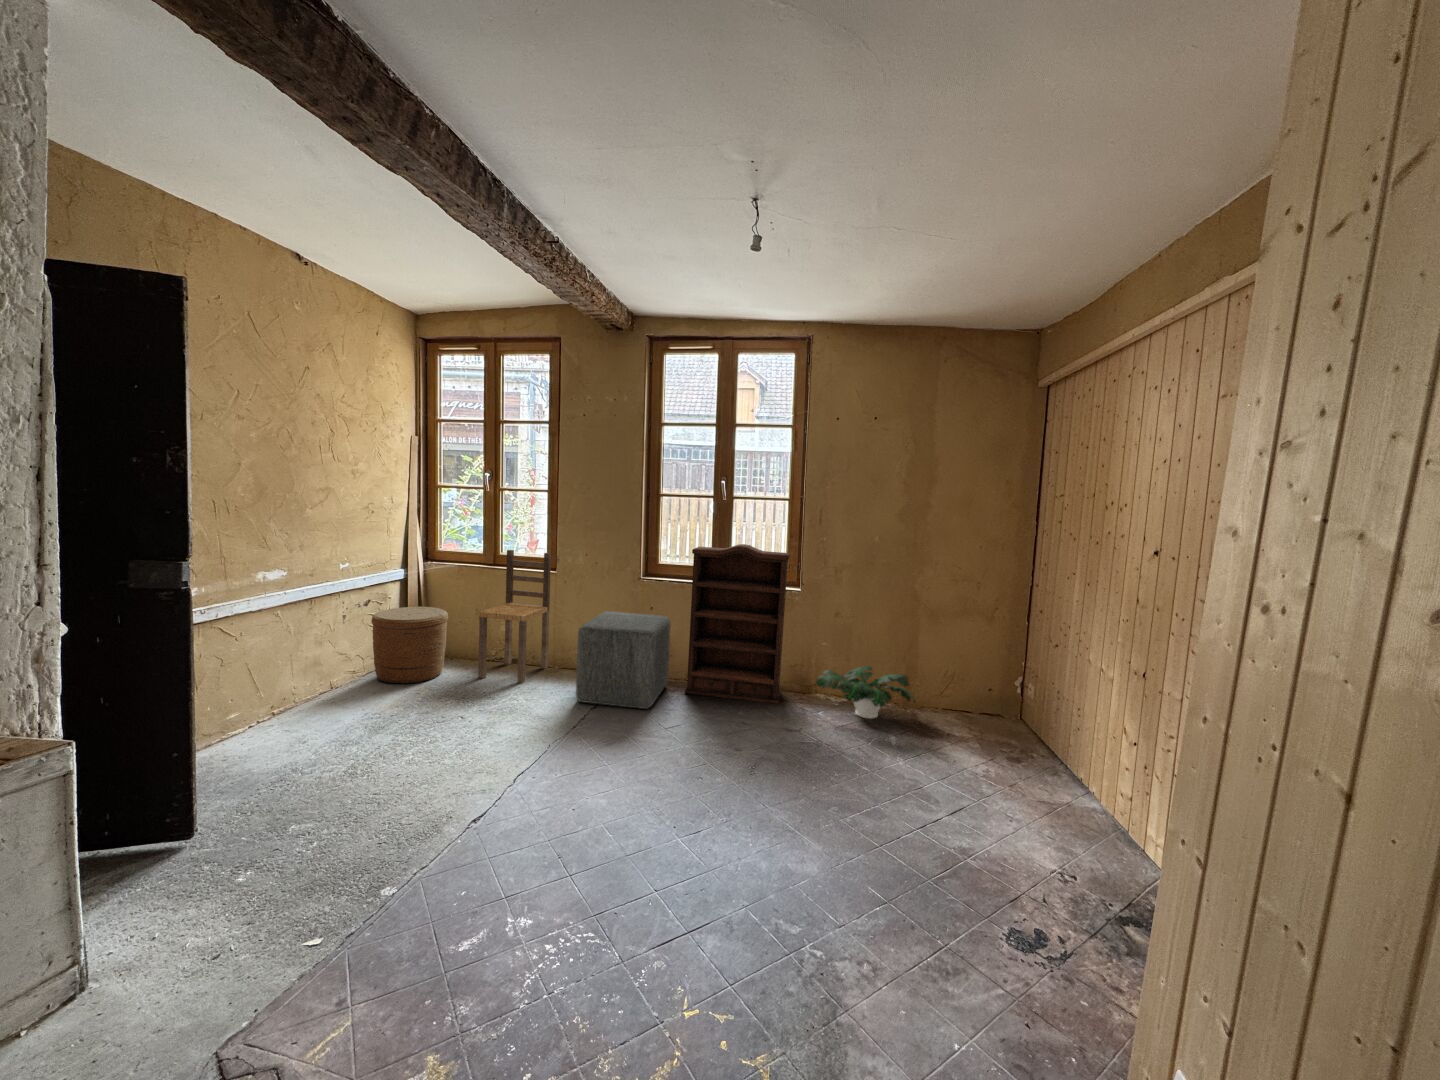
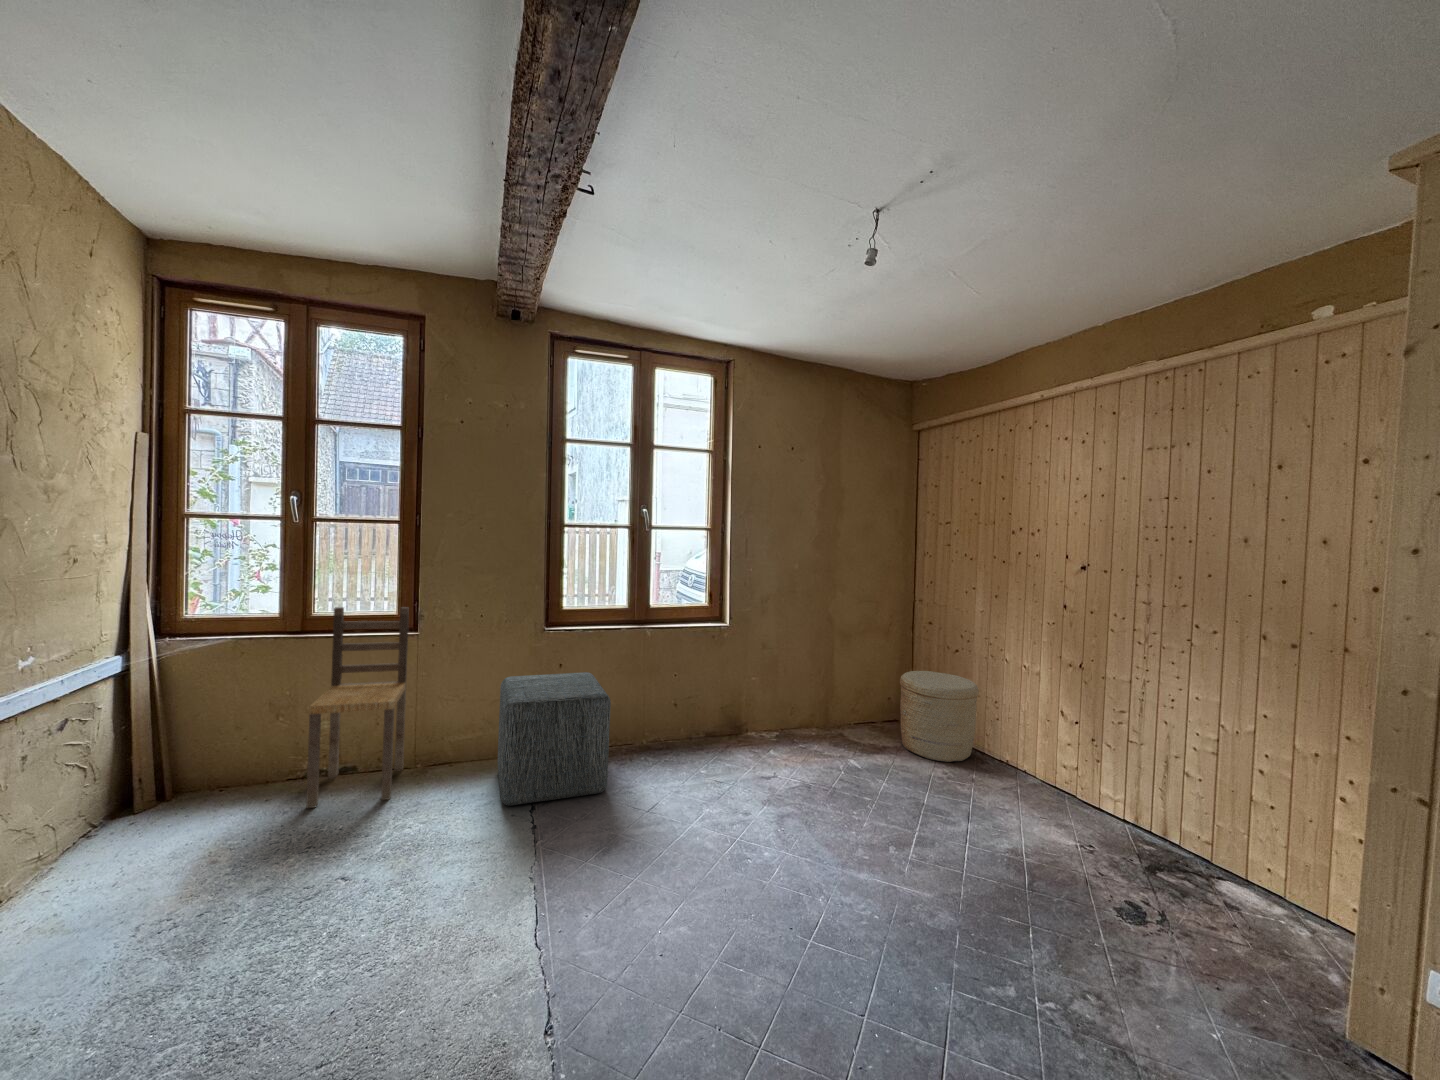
bookshelf: present [685,544,790,704] -> none [613,579,731,762]
woven basket: present [371,607,448,684] -> present [900,671,979,762]
potted plant: present [816,666,916,719] -> none [767,693,863,747]

